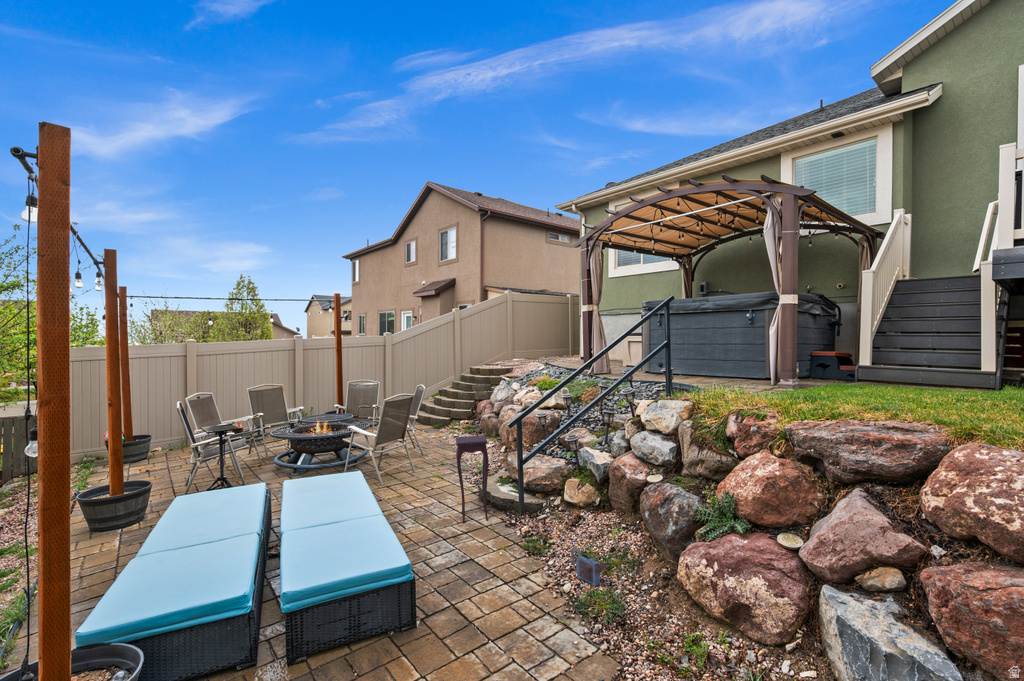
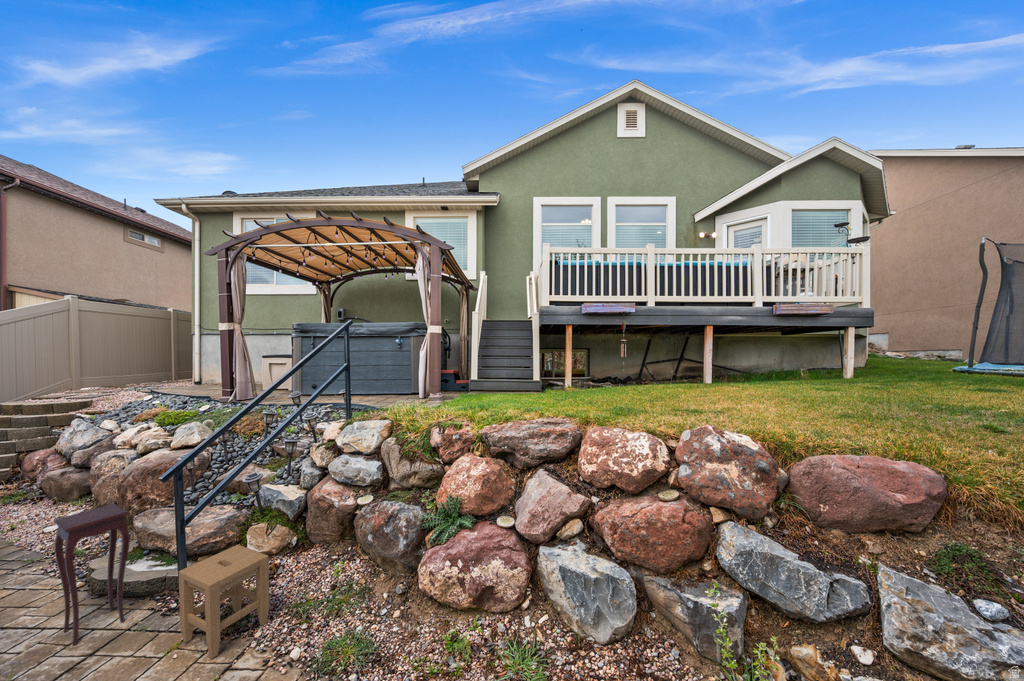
stool: none [505,486,560,562] -> present [179,545,269,659]
watering can: present [571,547,608,586] -> none [293,603,348,637]

